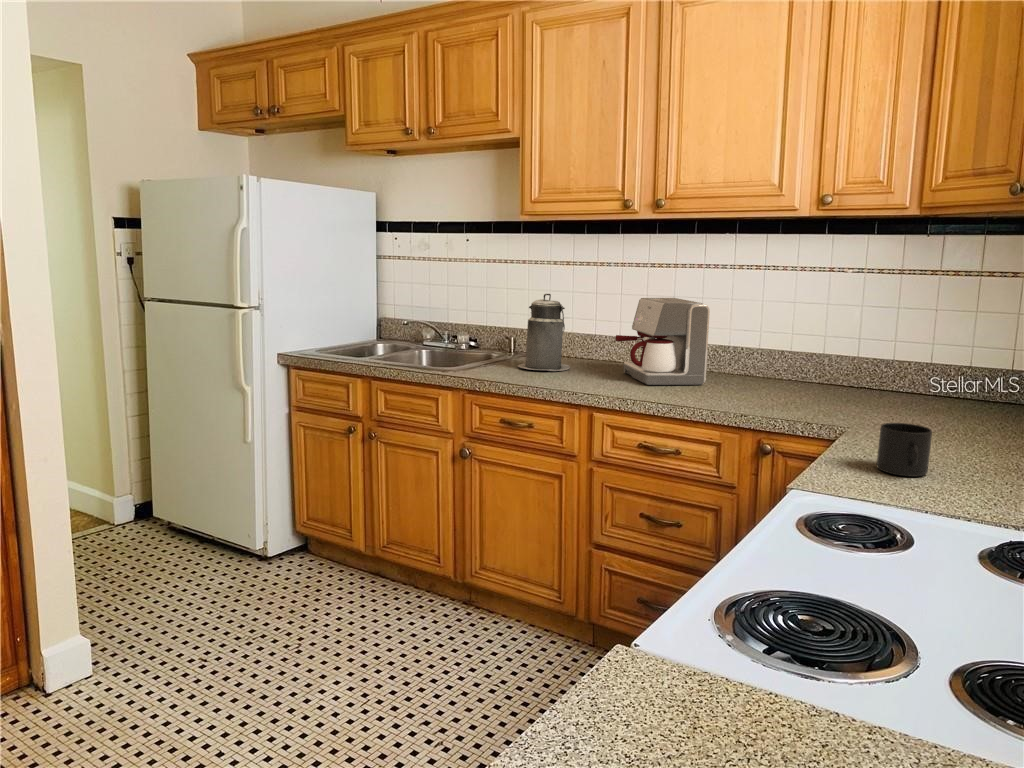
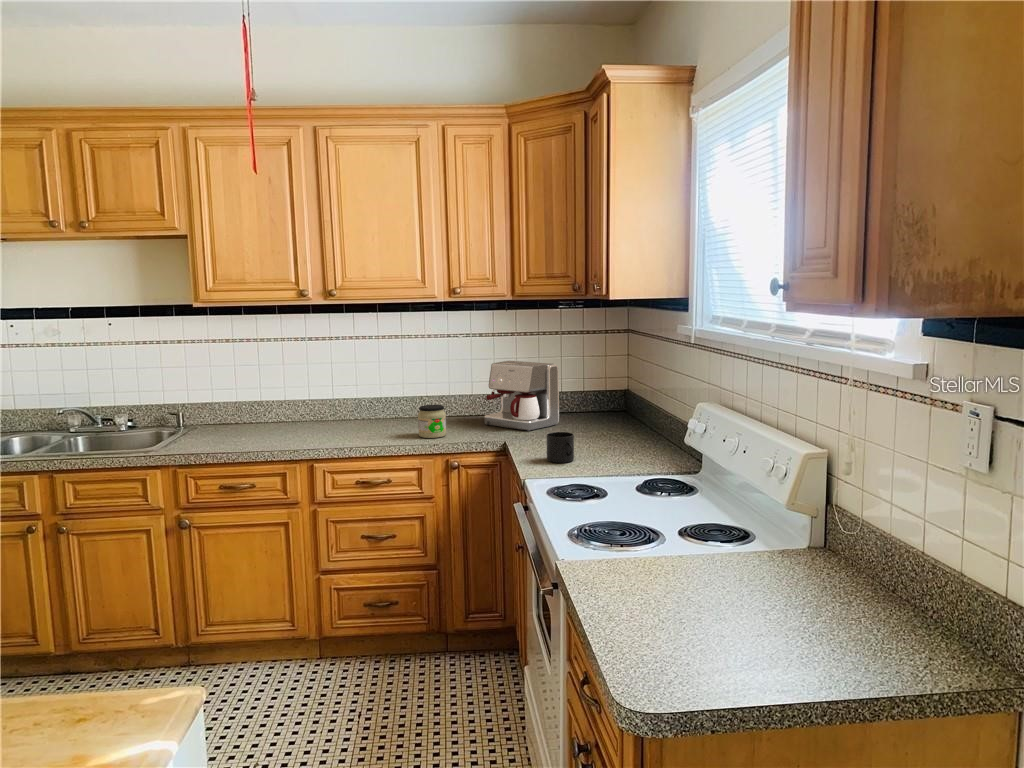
canister: present [518,294,570,371] -> none [208,371,257,439]
coffee maker: present [615,298,710,385] -> present [484,361,559,431]
jar: none [738,360,781,406] -> present [418,405,446,438]

